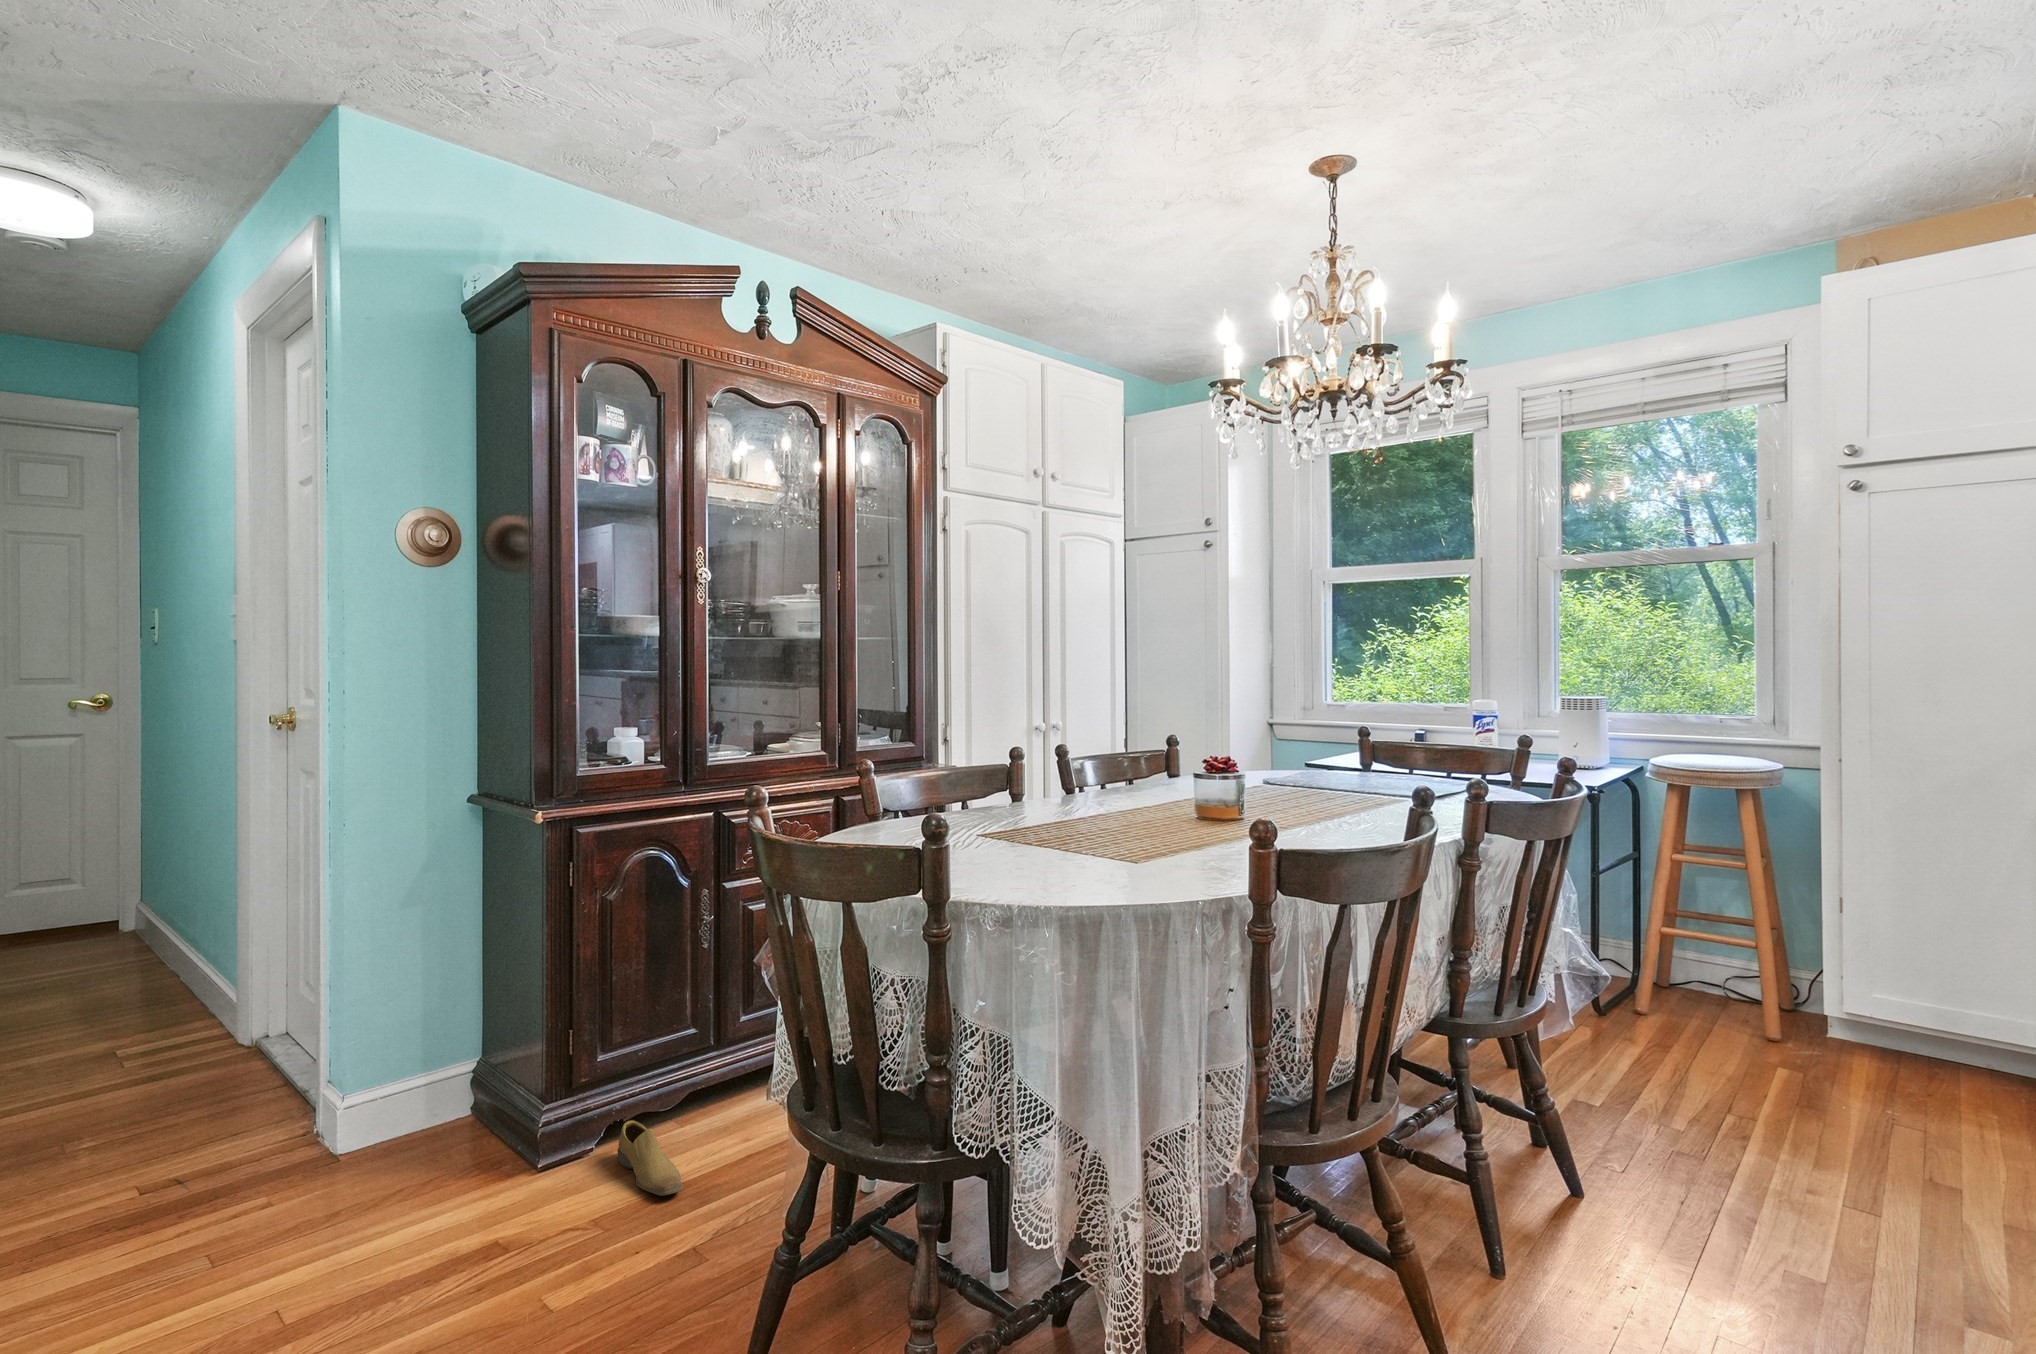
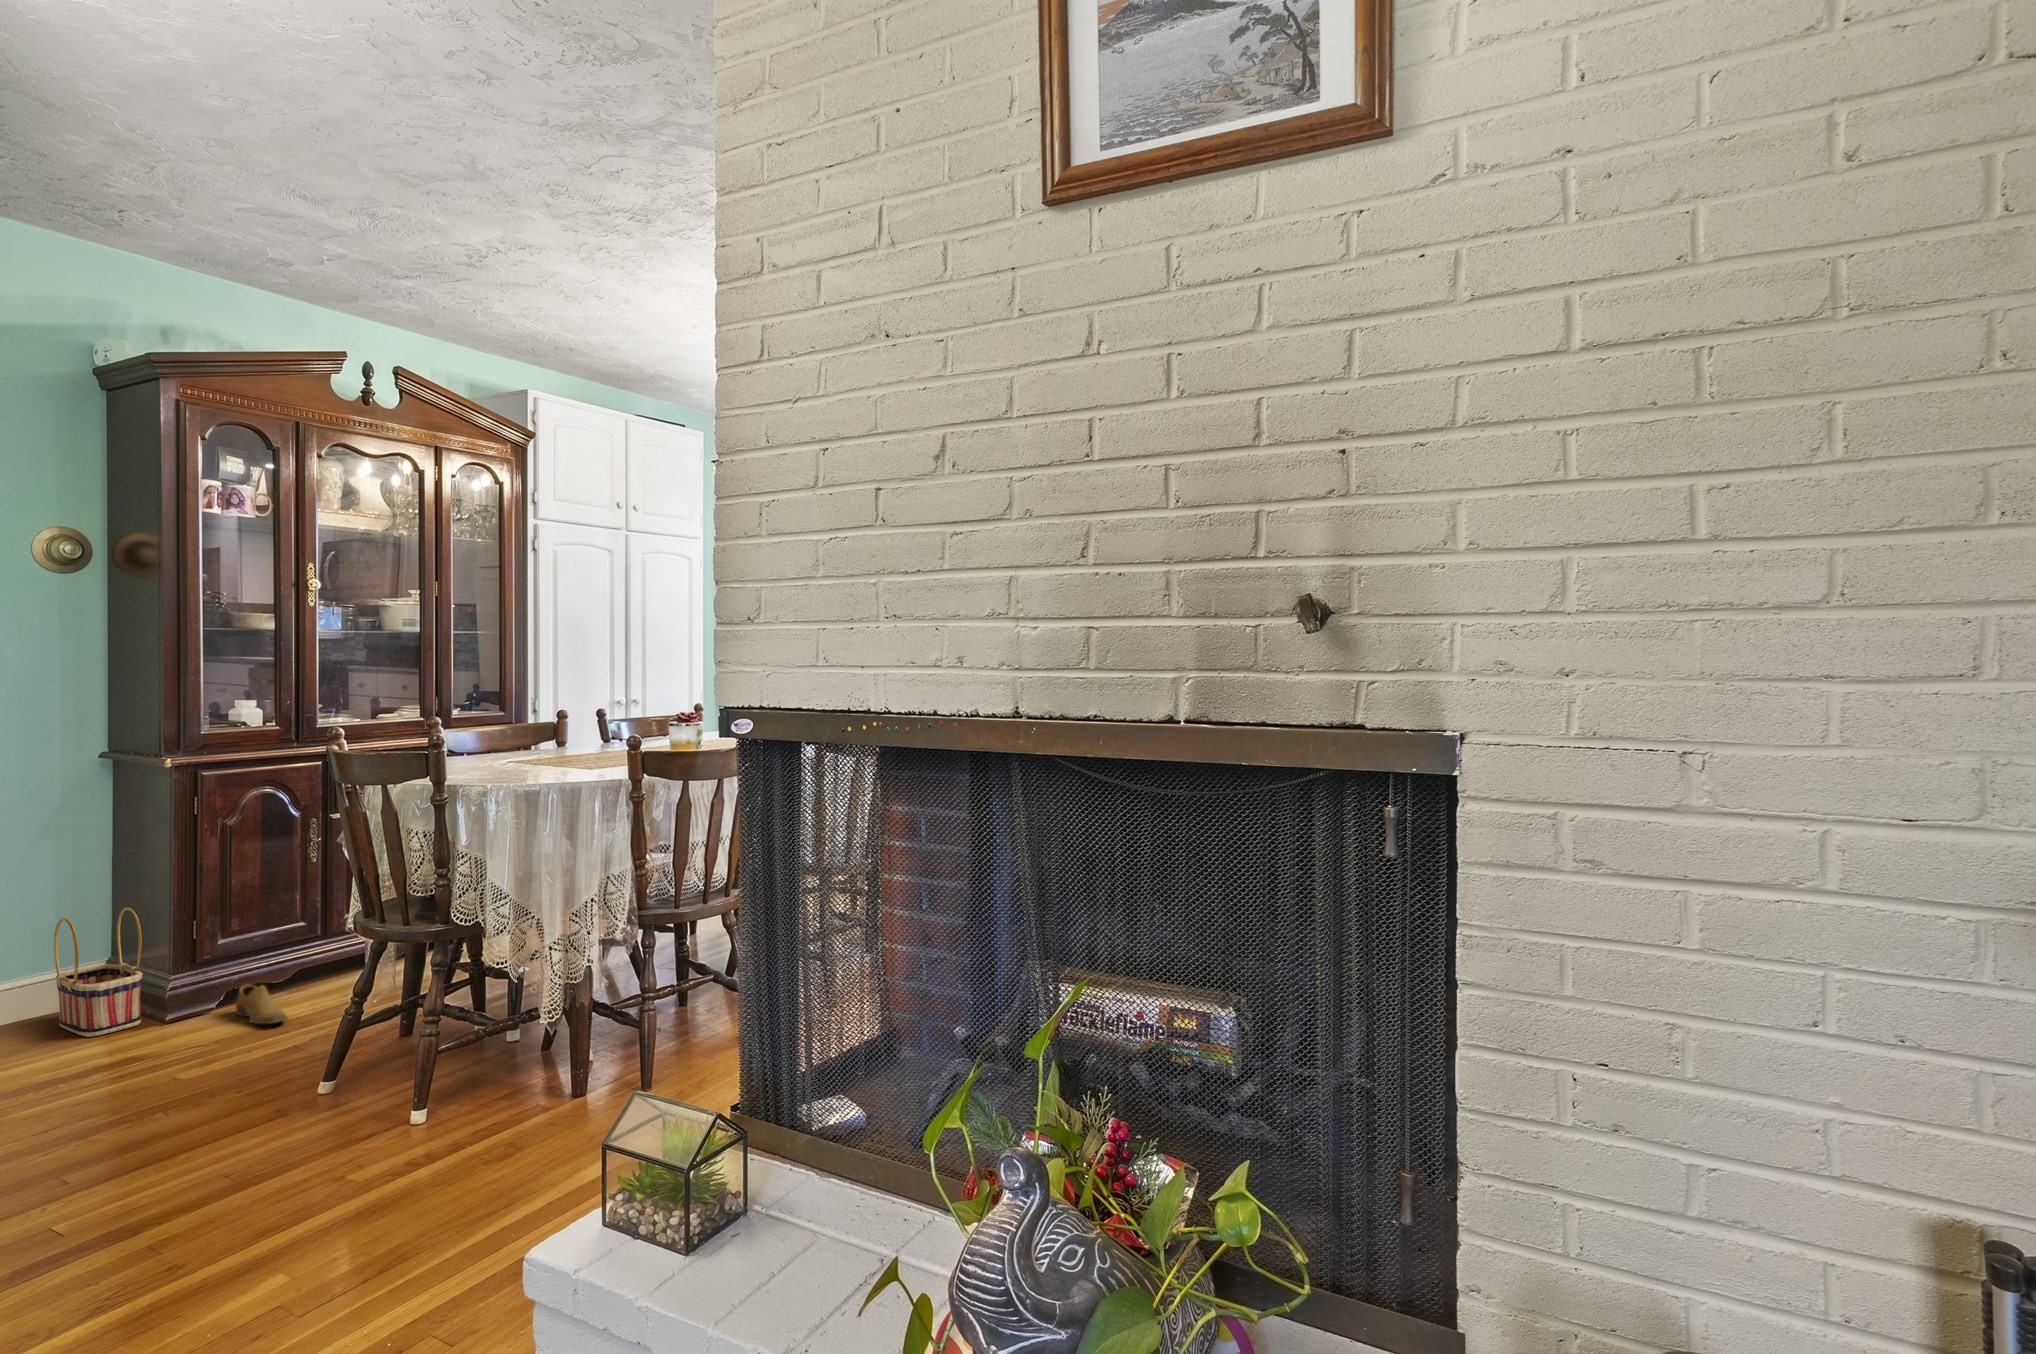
basket: none [412,1005,509,1187] -> present [54,908,142,1037]

